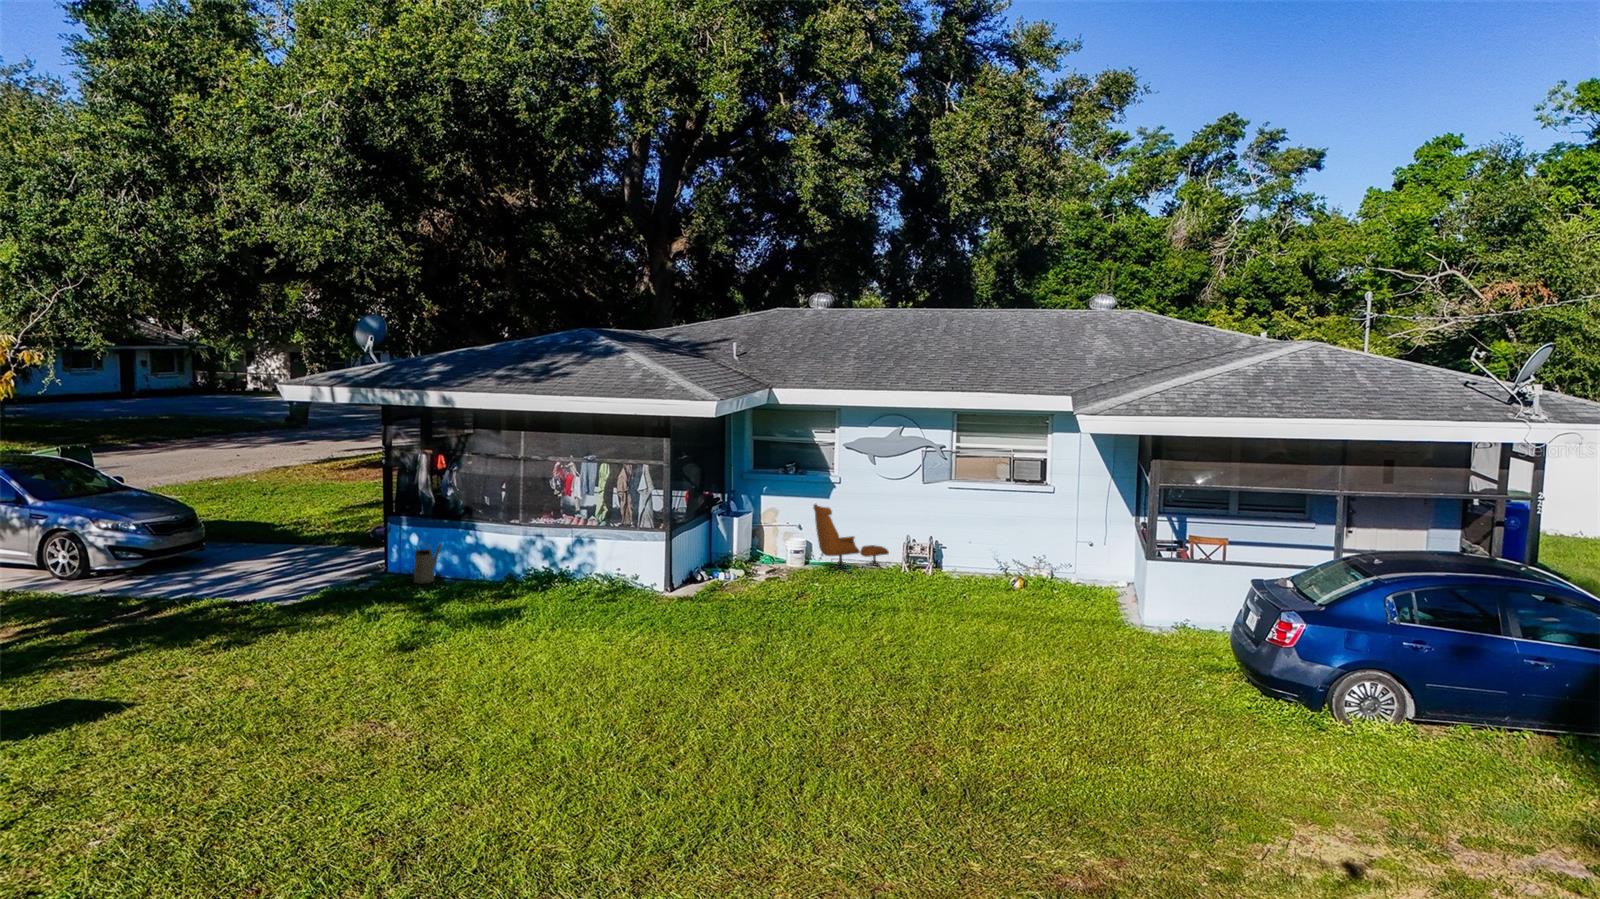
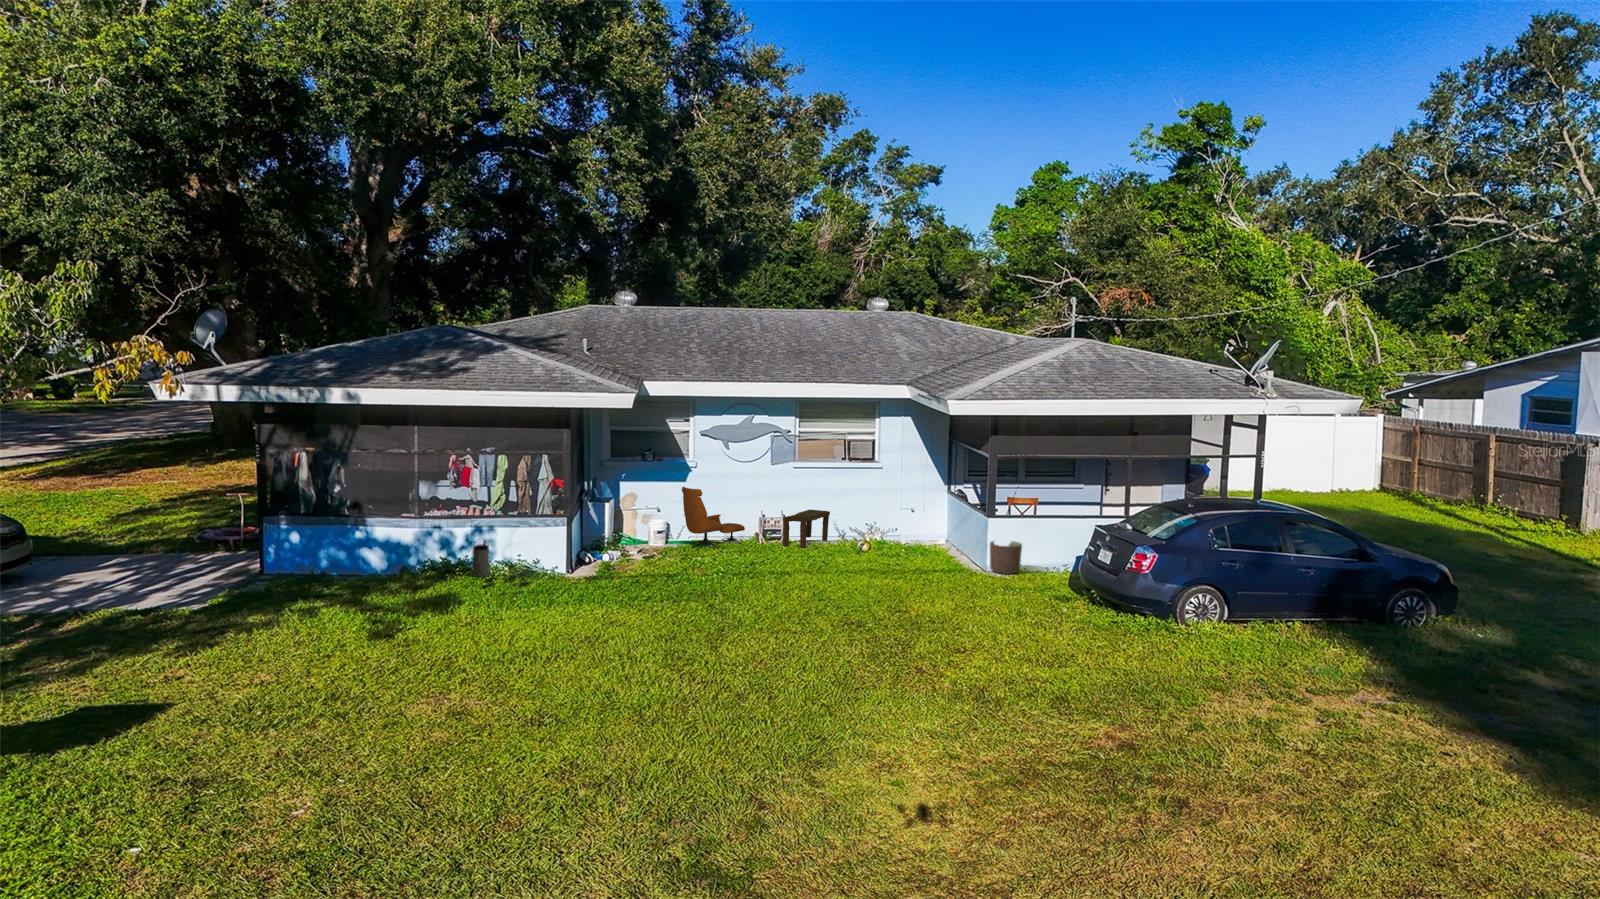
bench: none [927,535,987,580] -> present [783,509,830,548]
watering can: present [414,543,441,583] -> present [471,539,491,577]
planter: none [1160,591,1204,636] -> present [990,541,1022,574]

